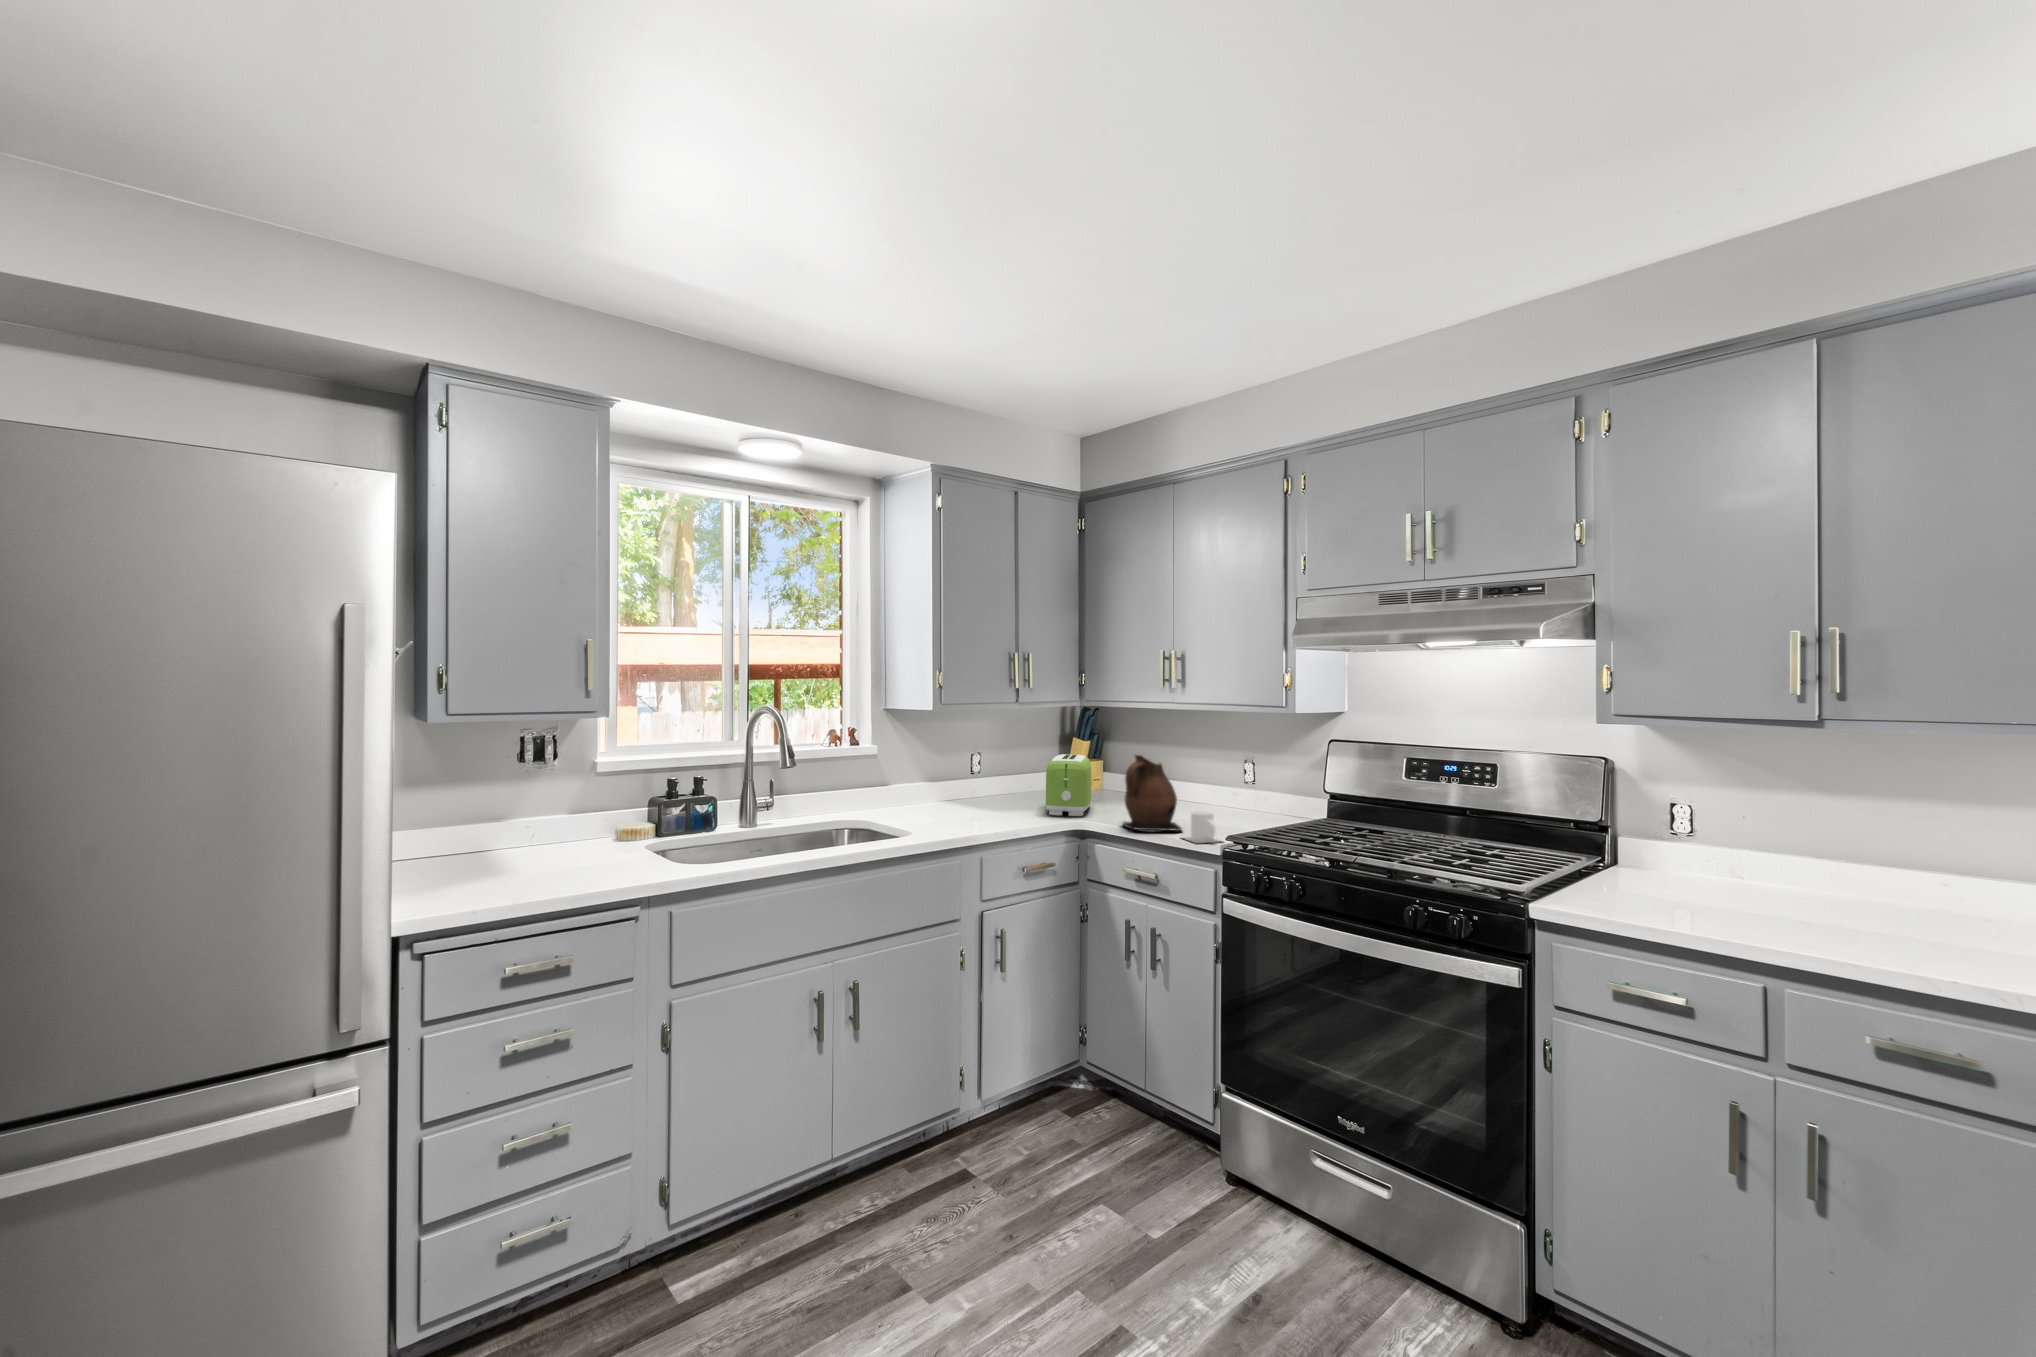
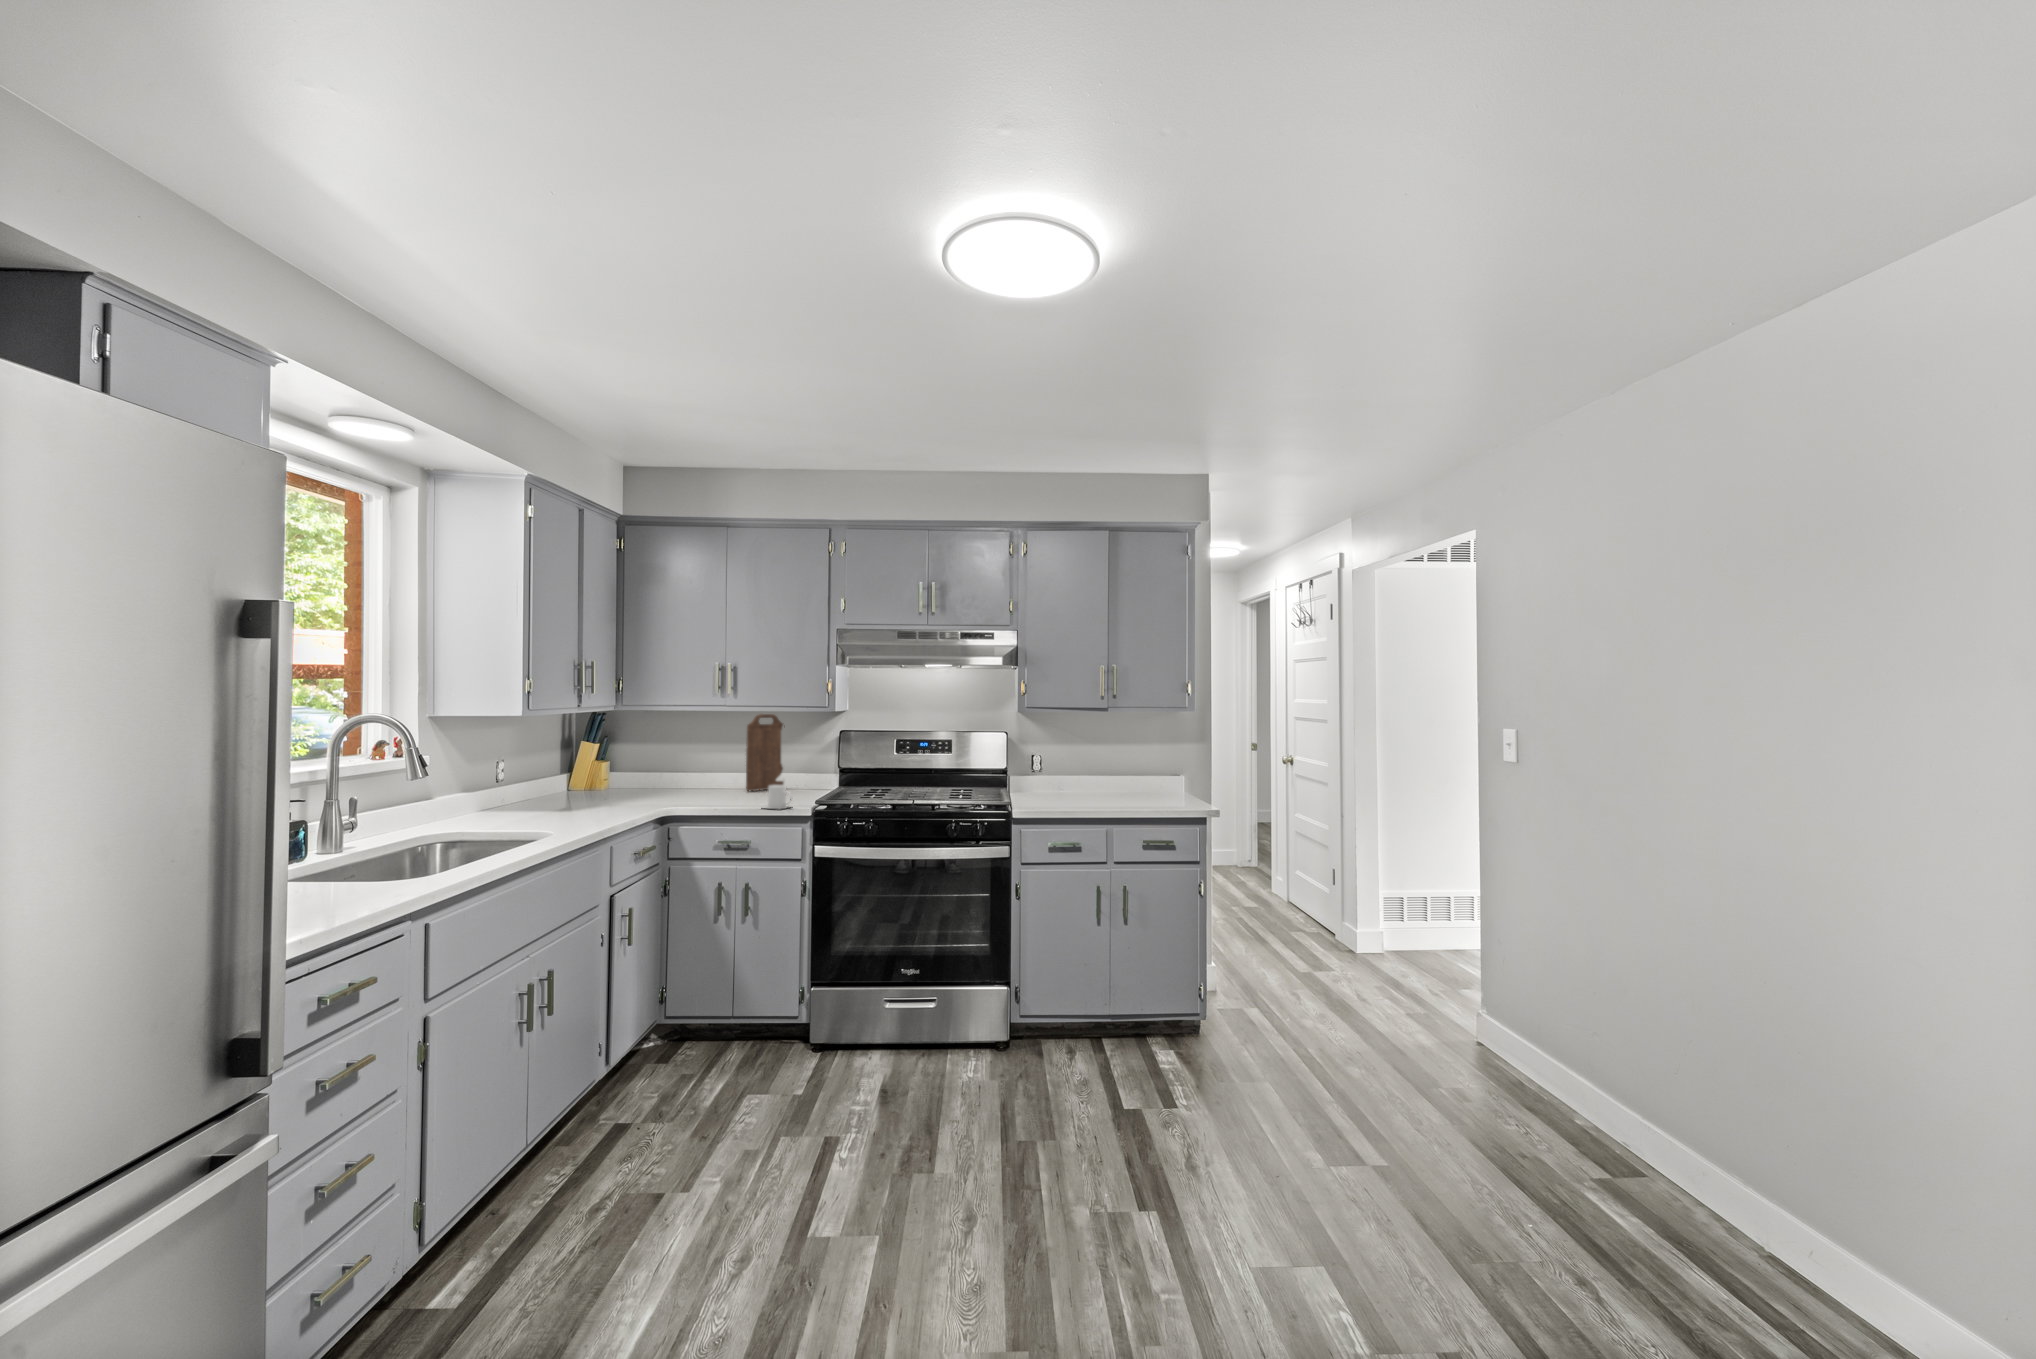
cutting board: none [1223,720,1277,812] -> present [746,714,784,791]
toaster: present [1046,754,1091,816] -> none [588,751,647,807]
ceramic pitcher: present [1122,755,1182,832] -> none [691,744,752,807]

